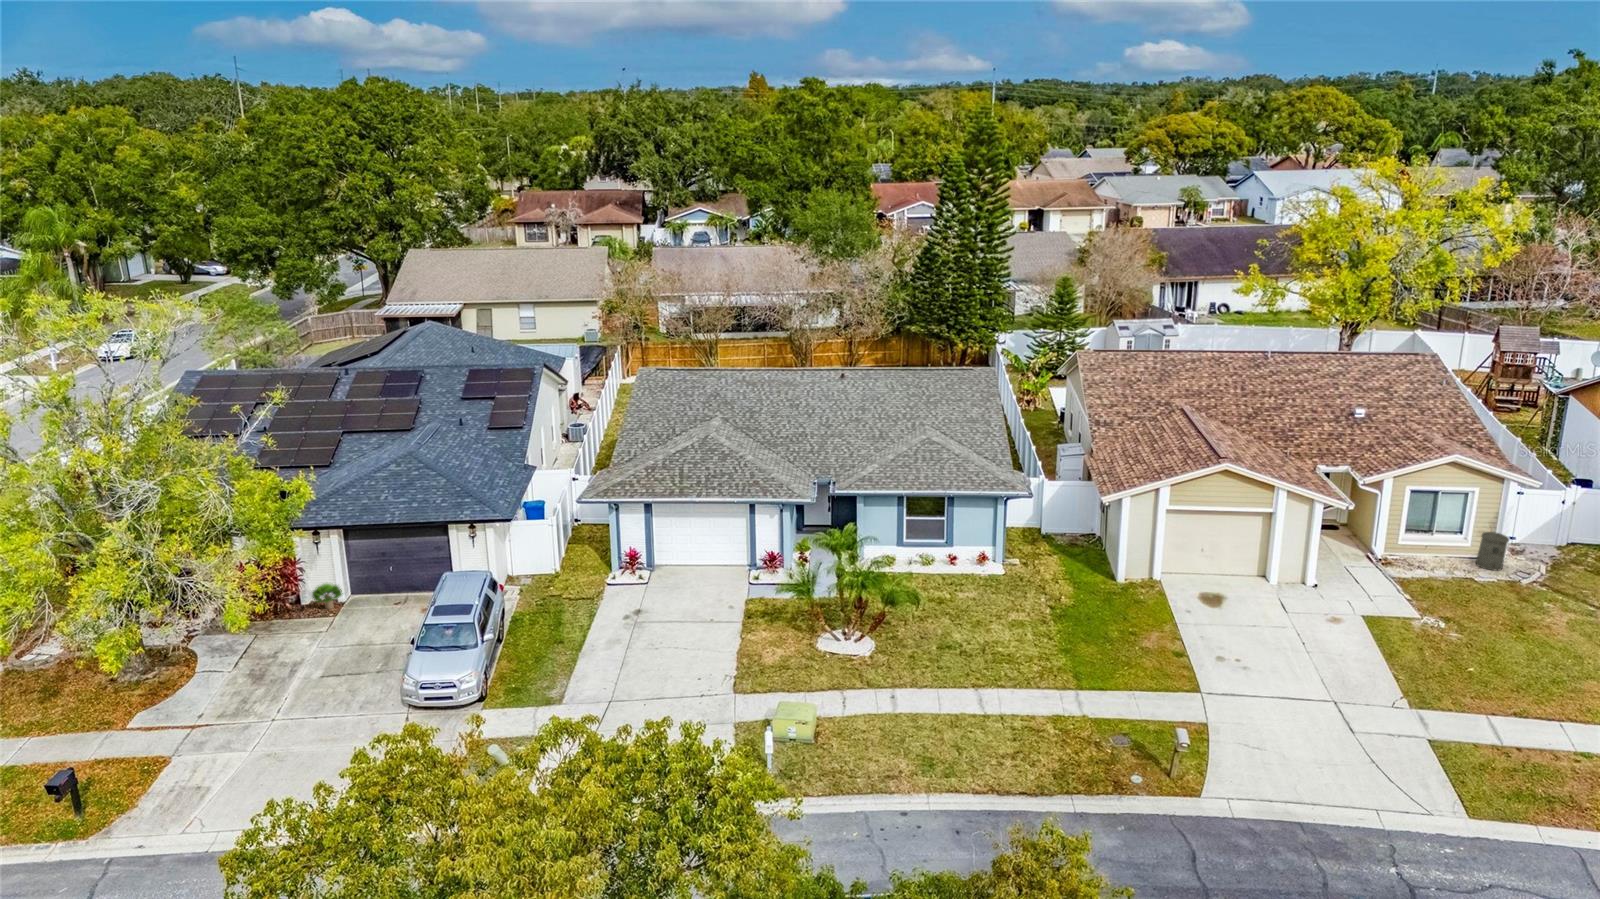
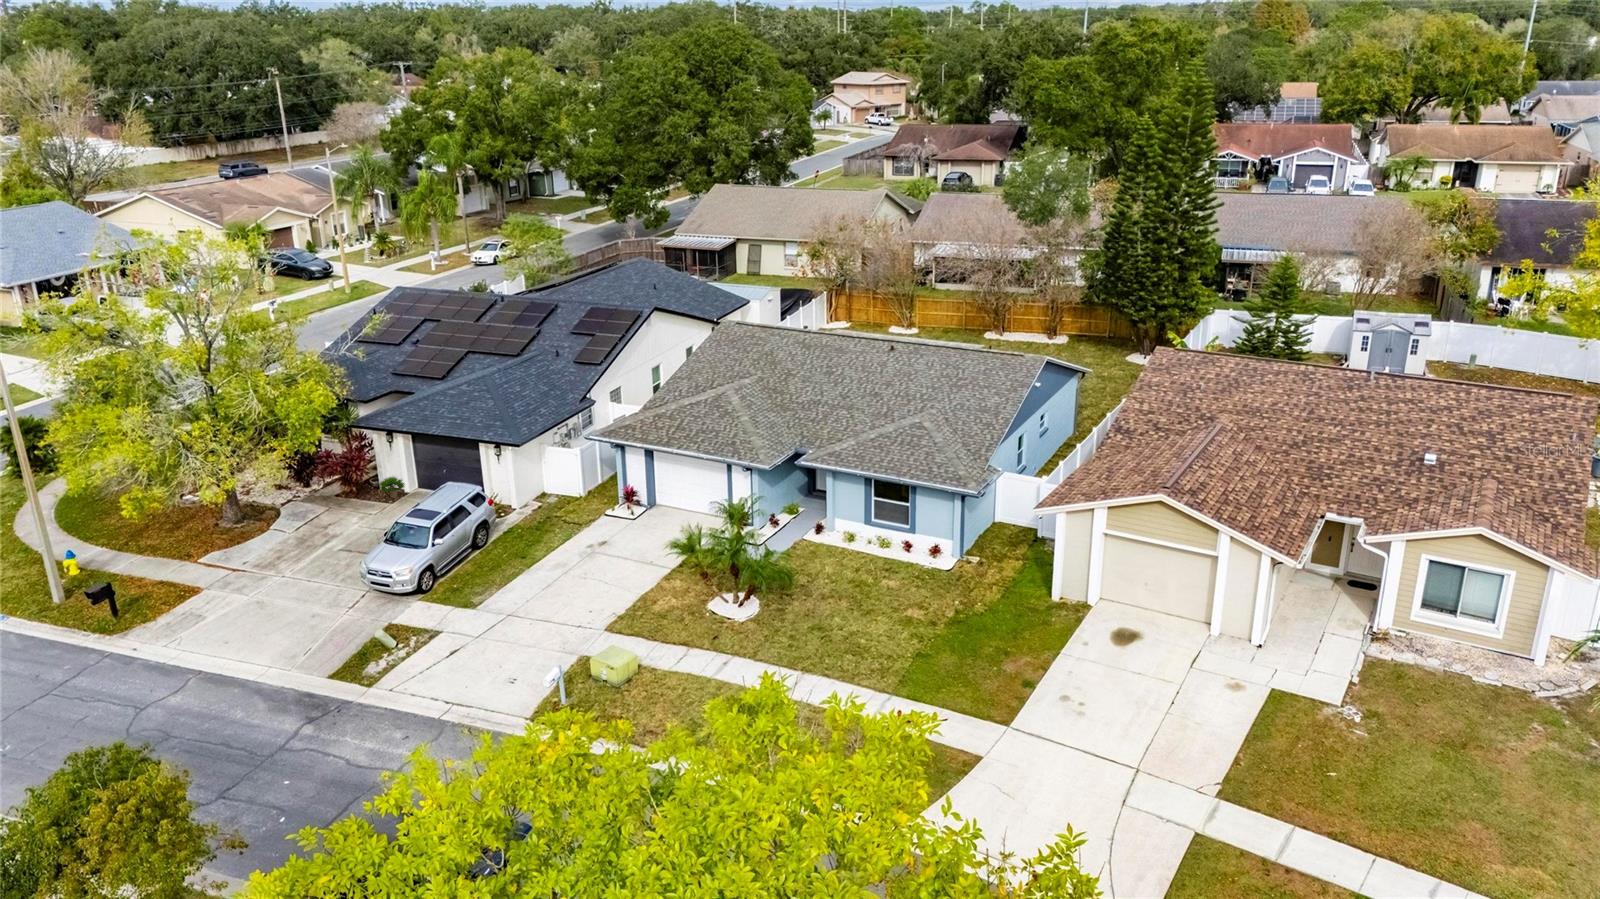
trash can: present [1476,532,1509,570] -> none [1529,629,1573,679]

